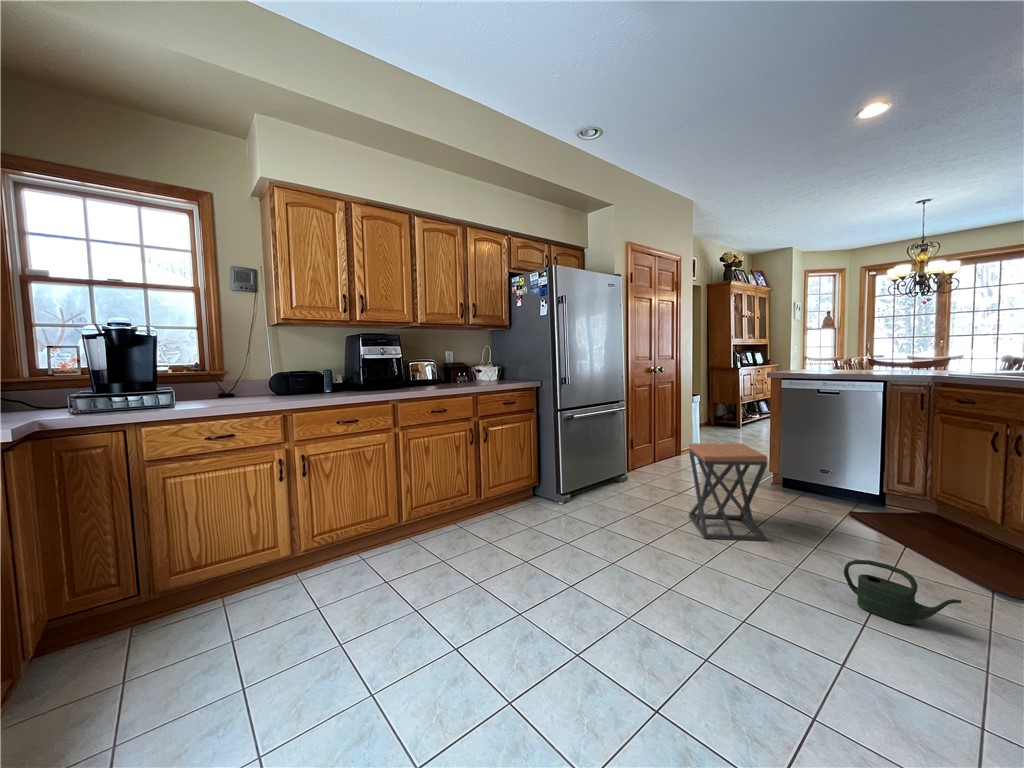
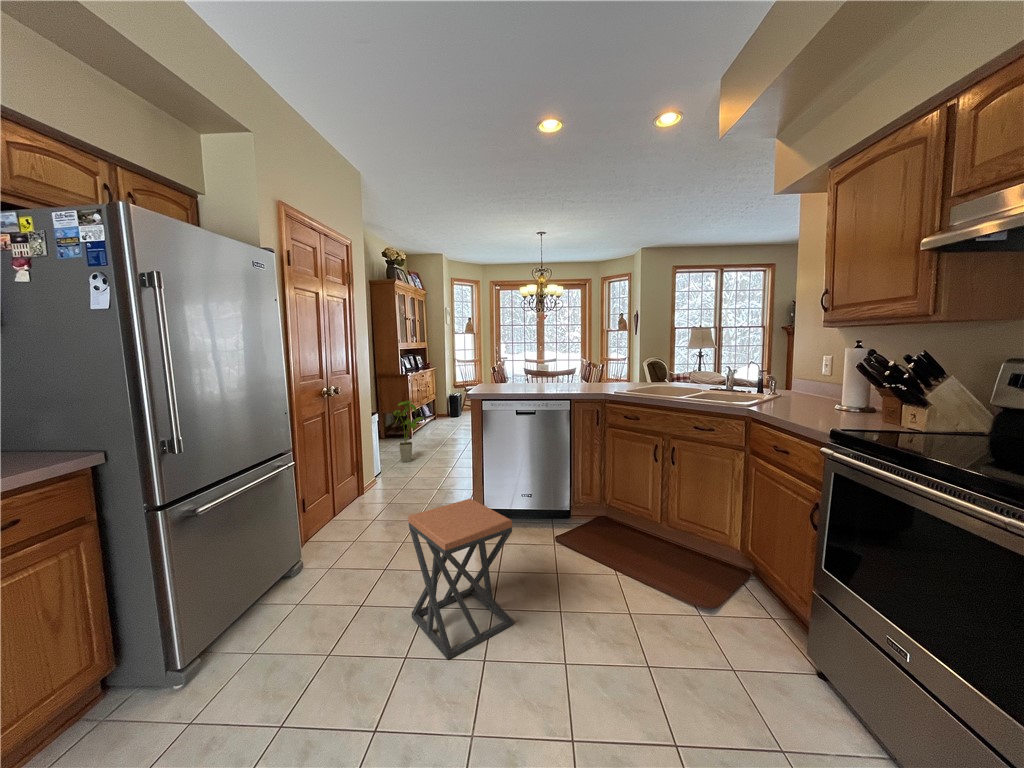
house plant: none [717,388,750,443] -> present [394,401,424,462]
watering can: present [844,560,961,624] -> none [629,646,732,712]

